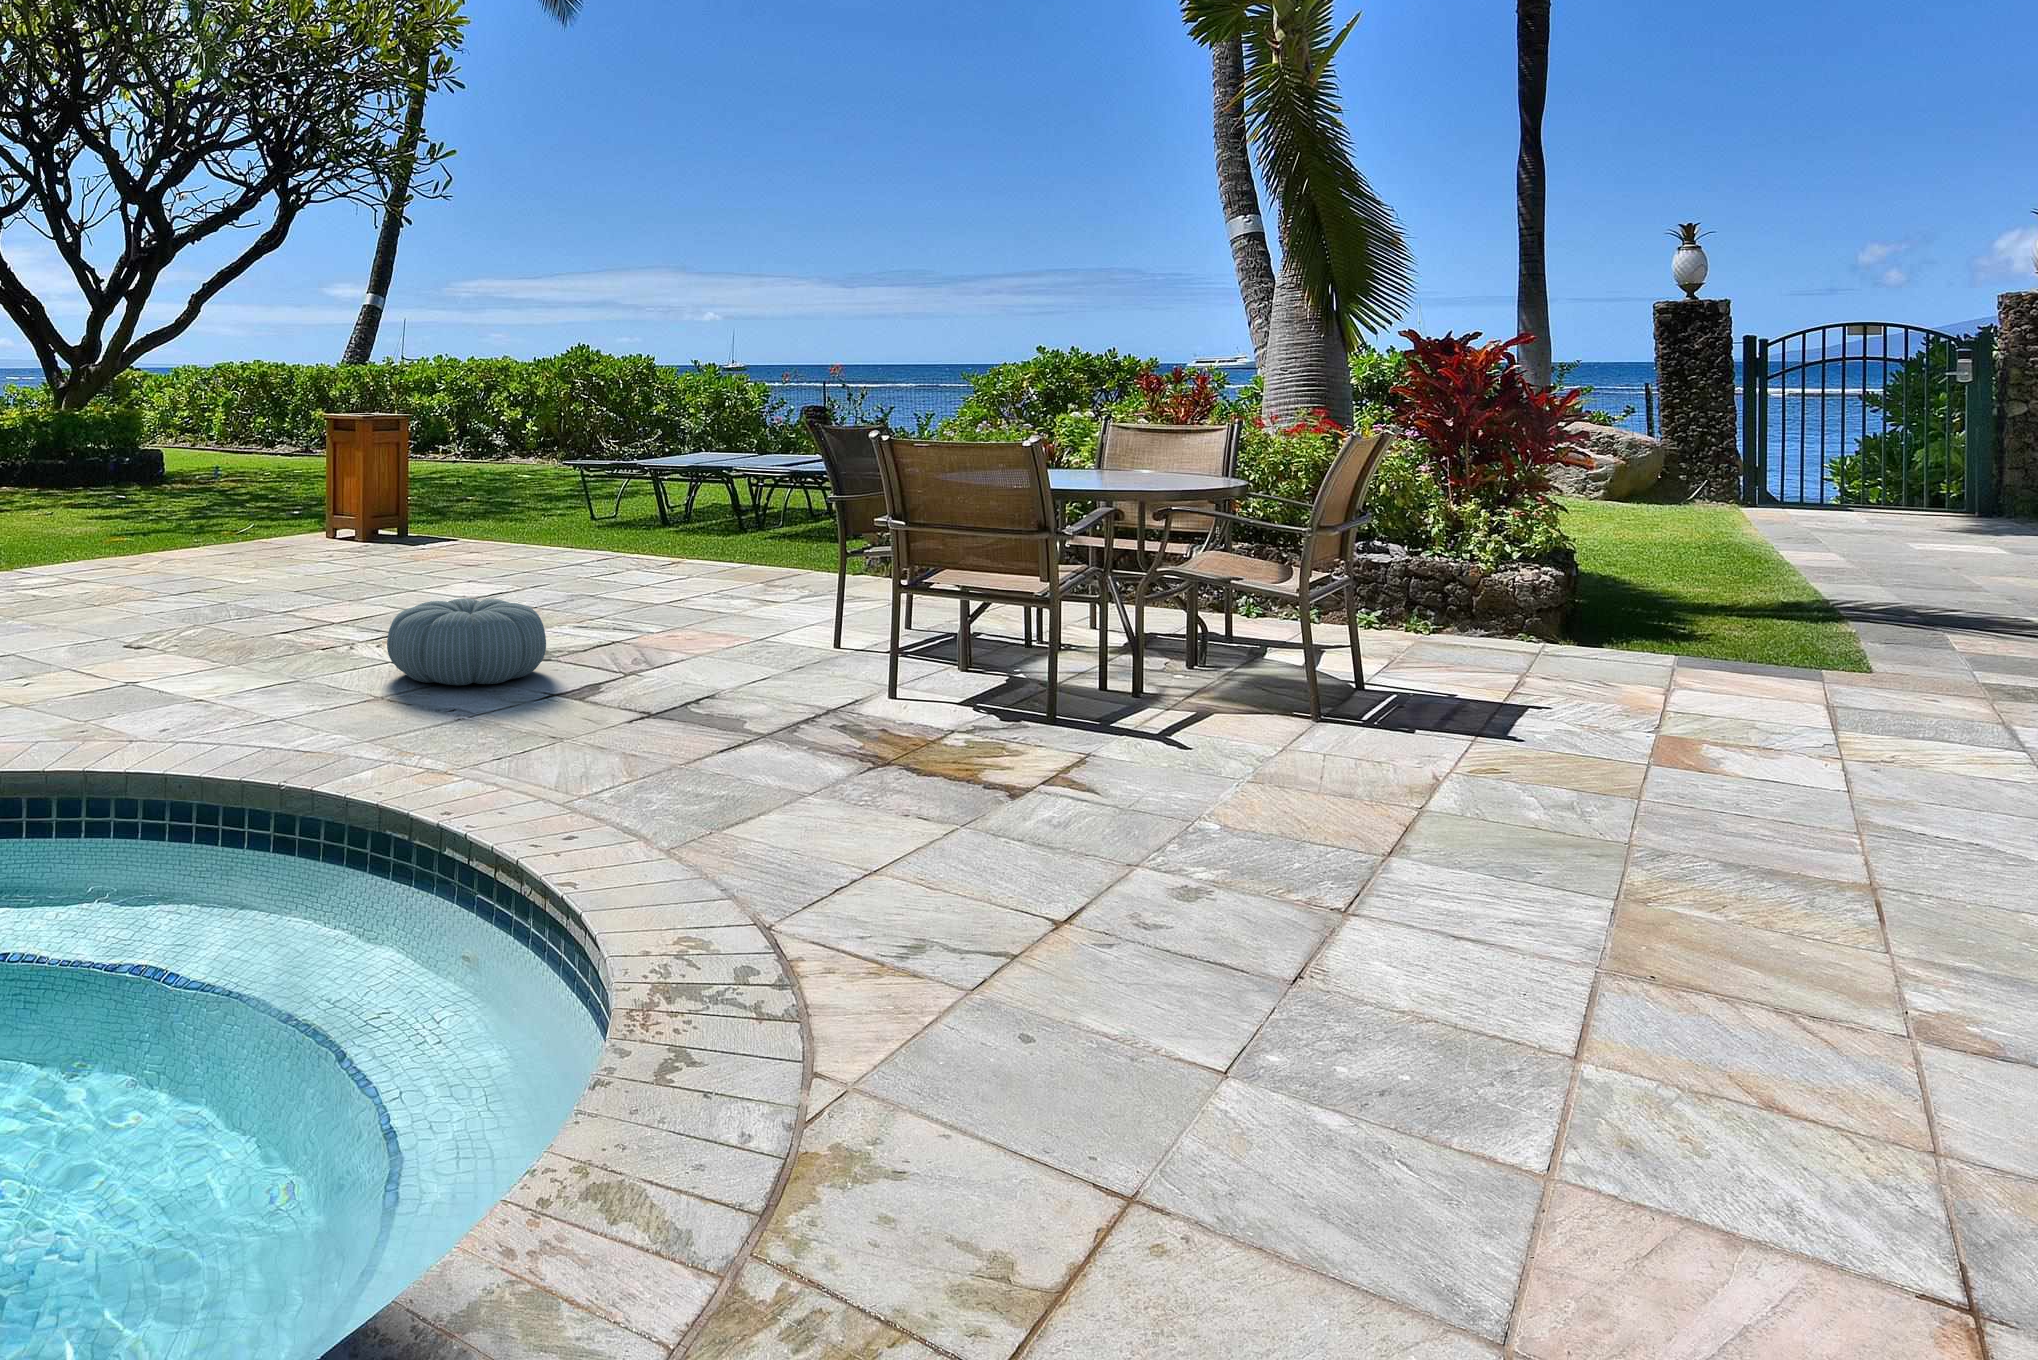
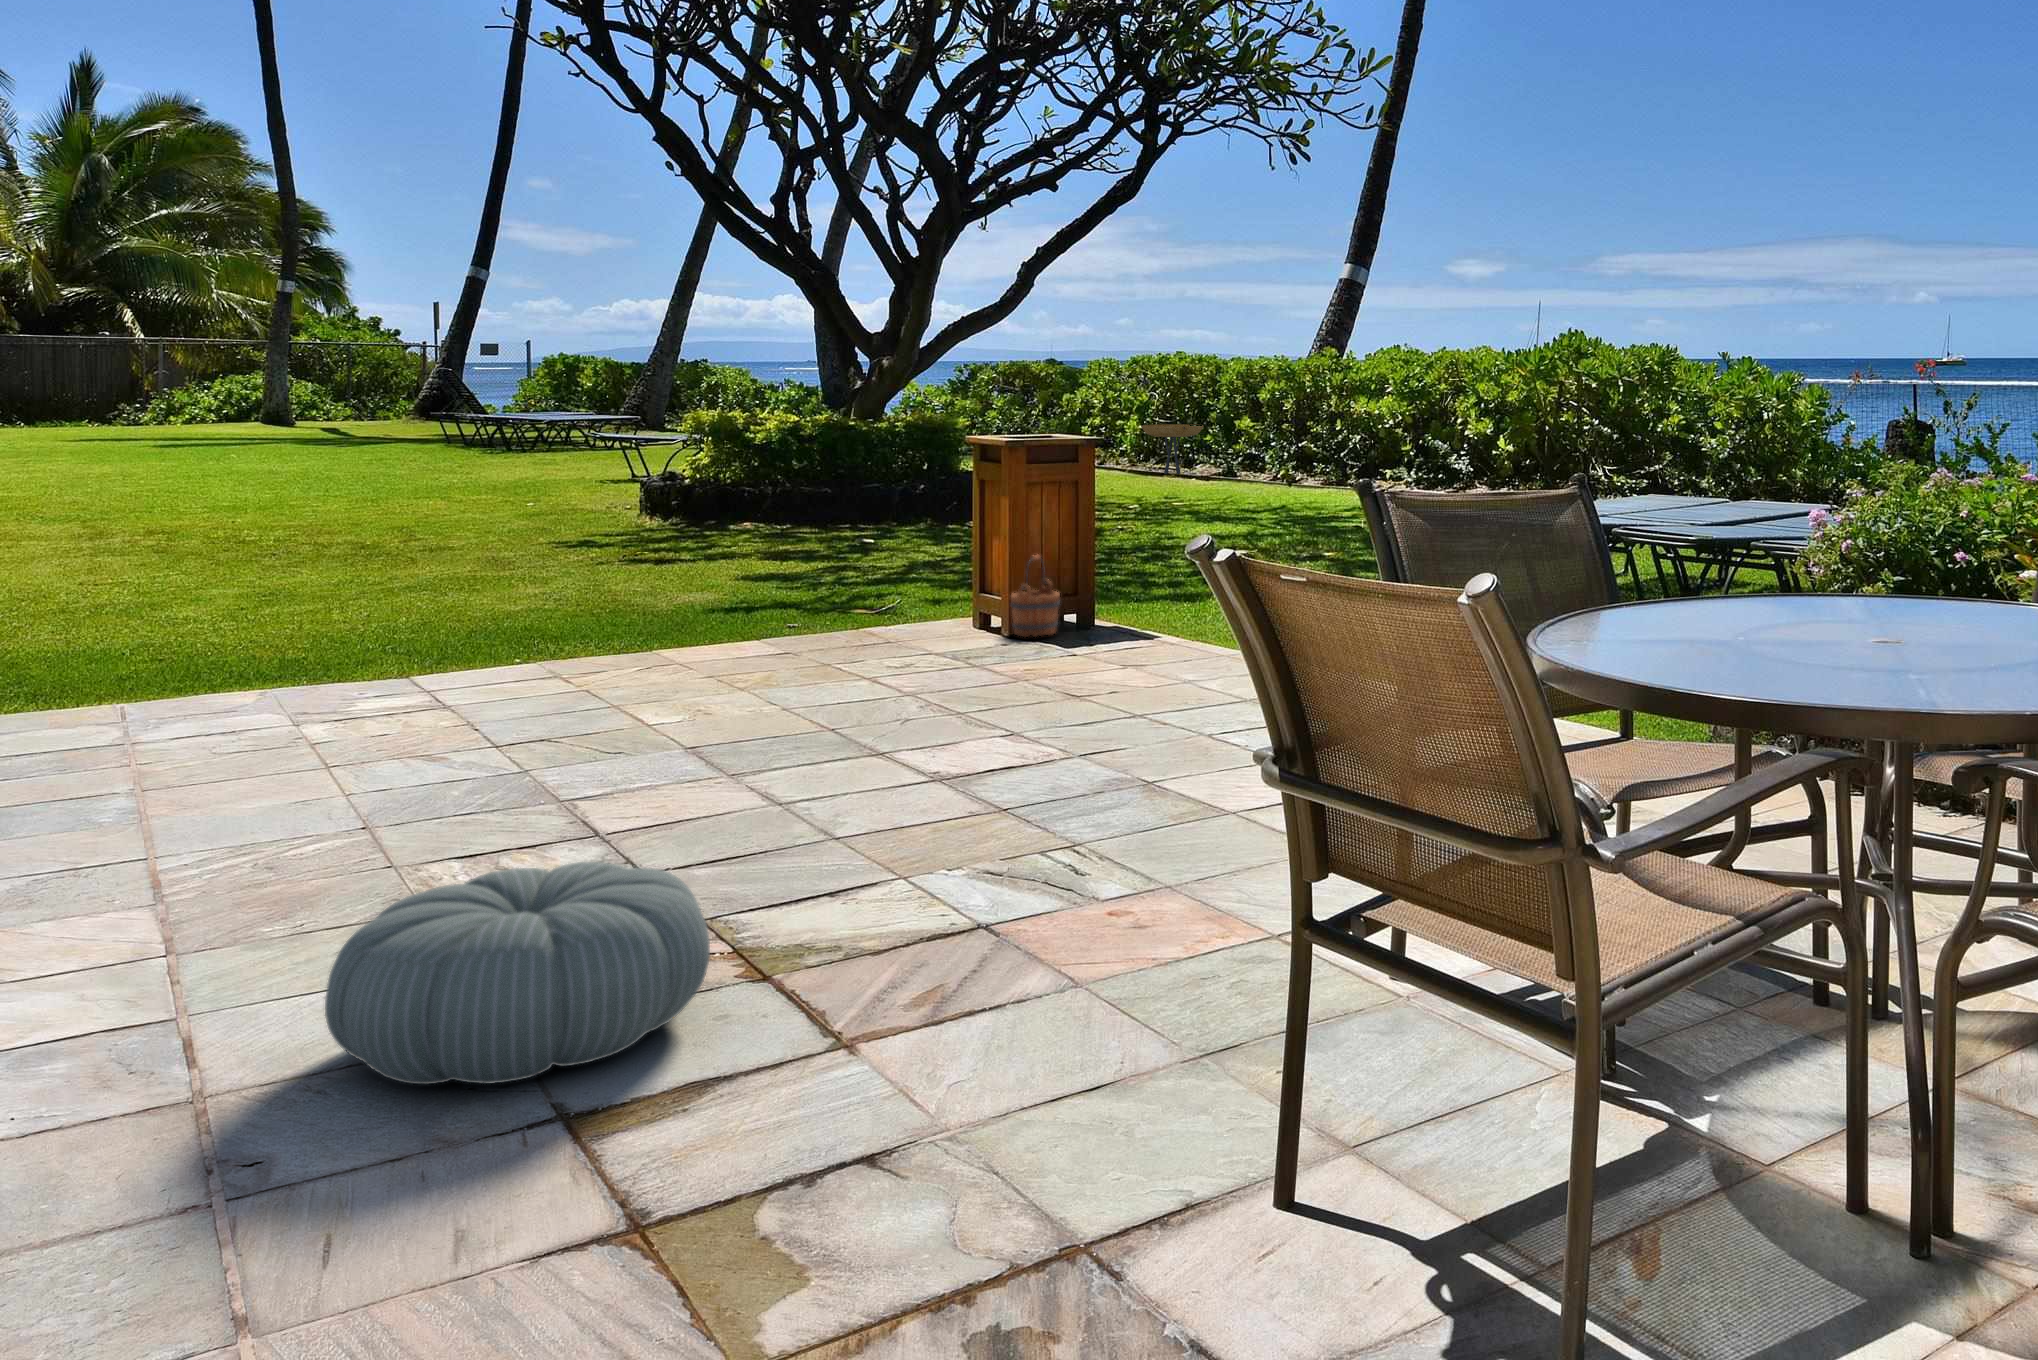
side table: none [228,416,277,454] -> present [1141,424,1204,474]
wooden bucket: none [351,487,383,540] -> present [1011,555,1060,637]

